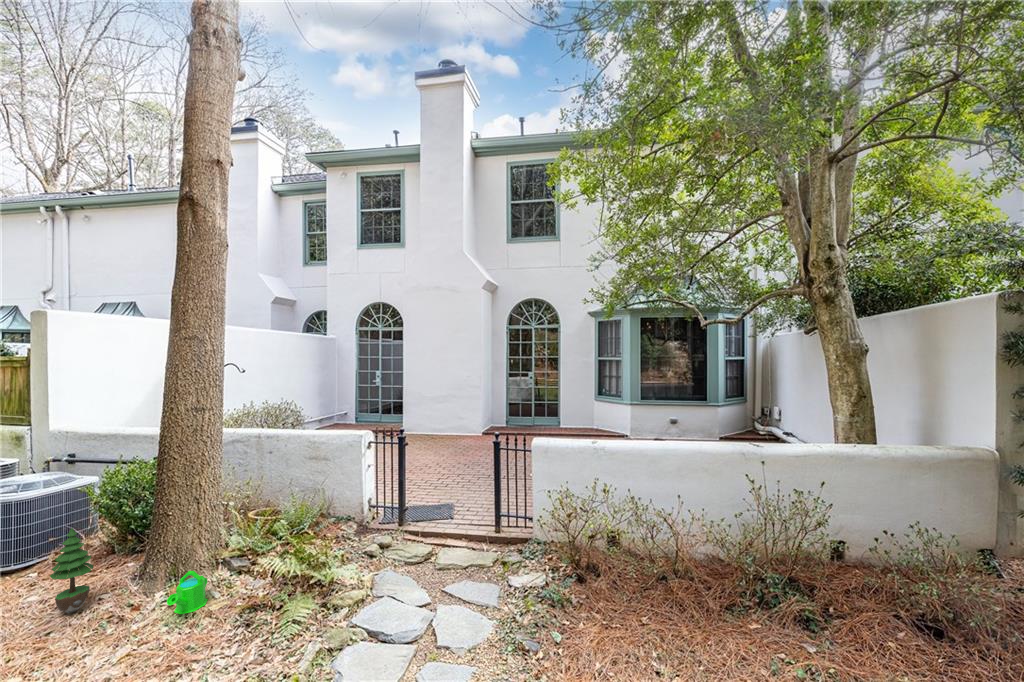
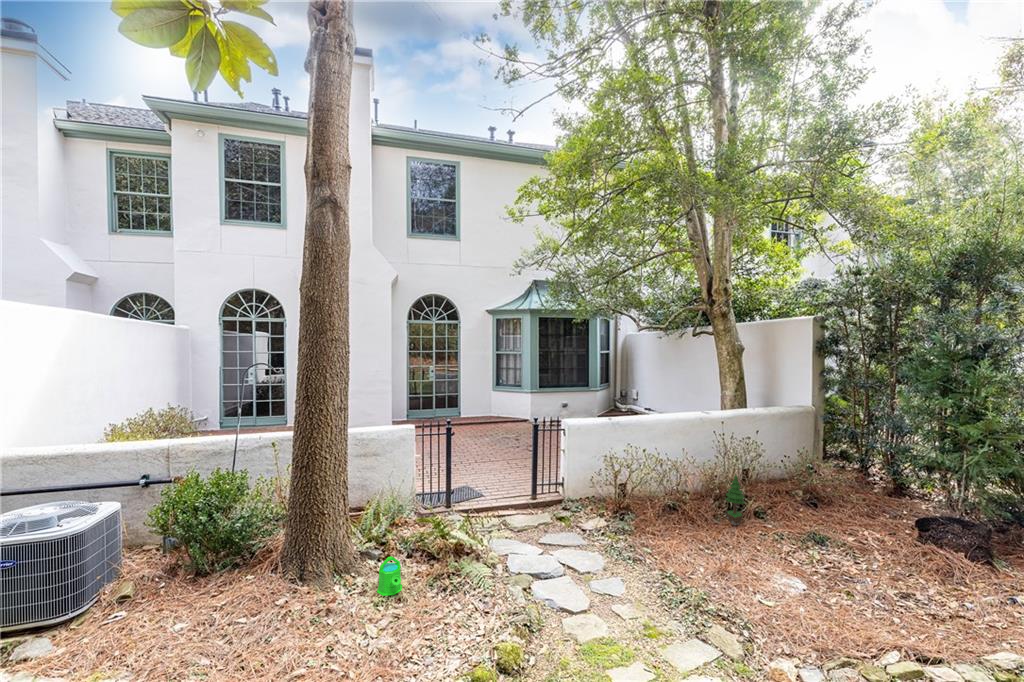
potted tree: present [50,528,93,613] -> present [725,475,745,525]

